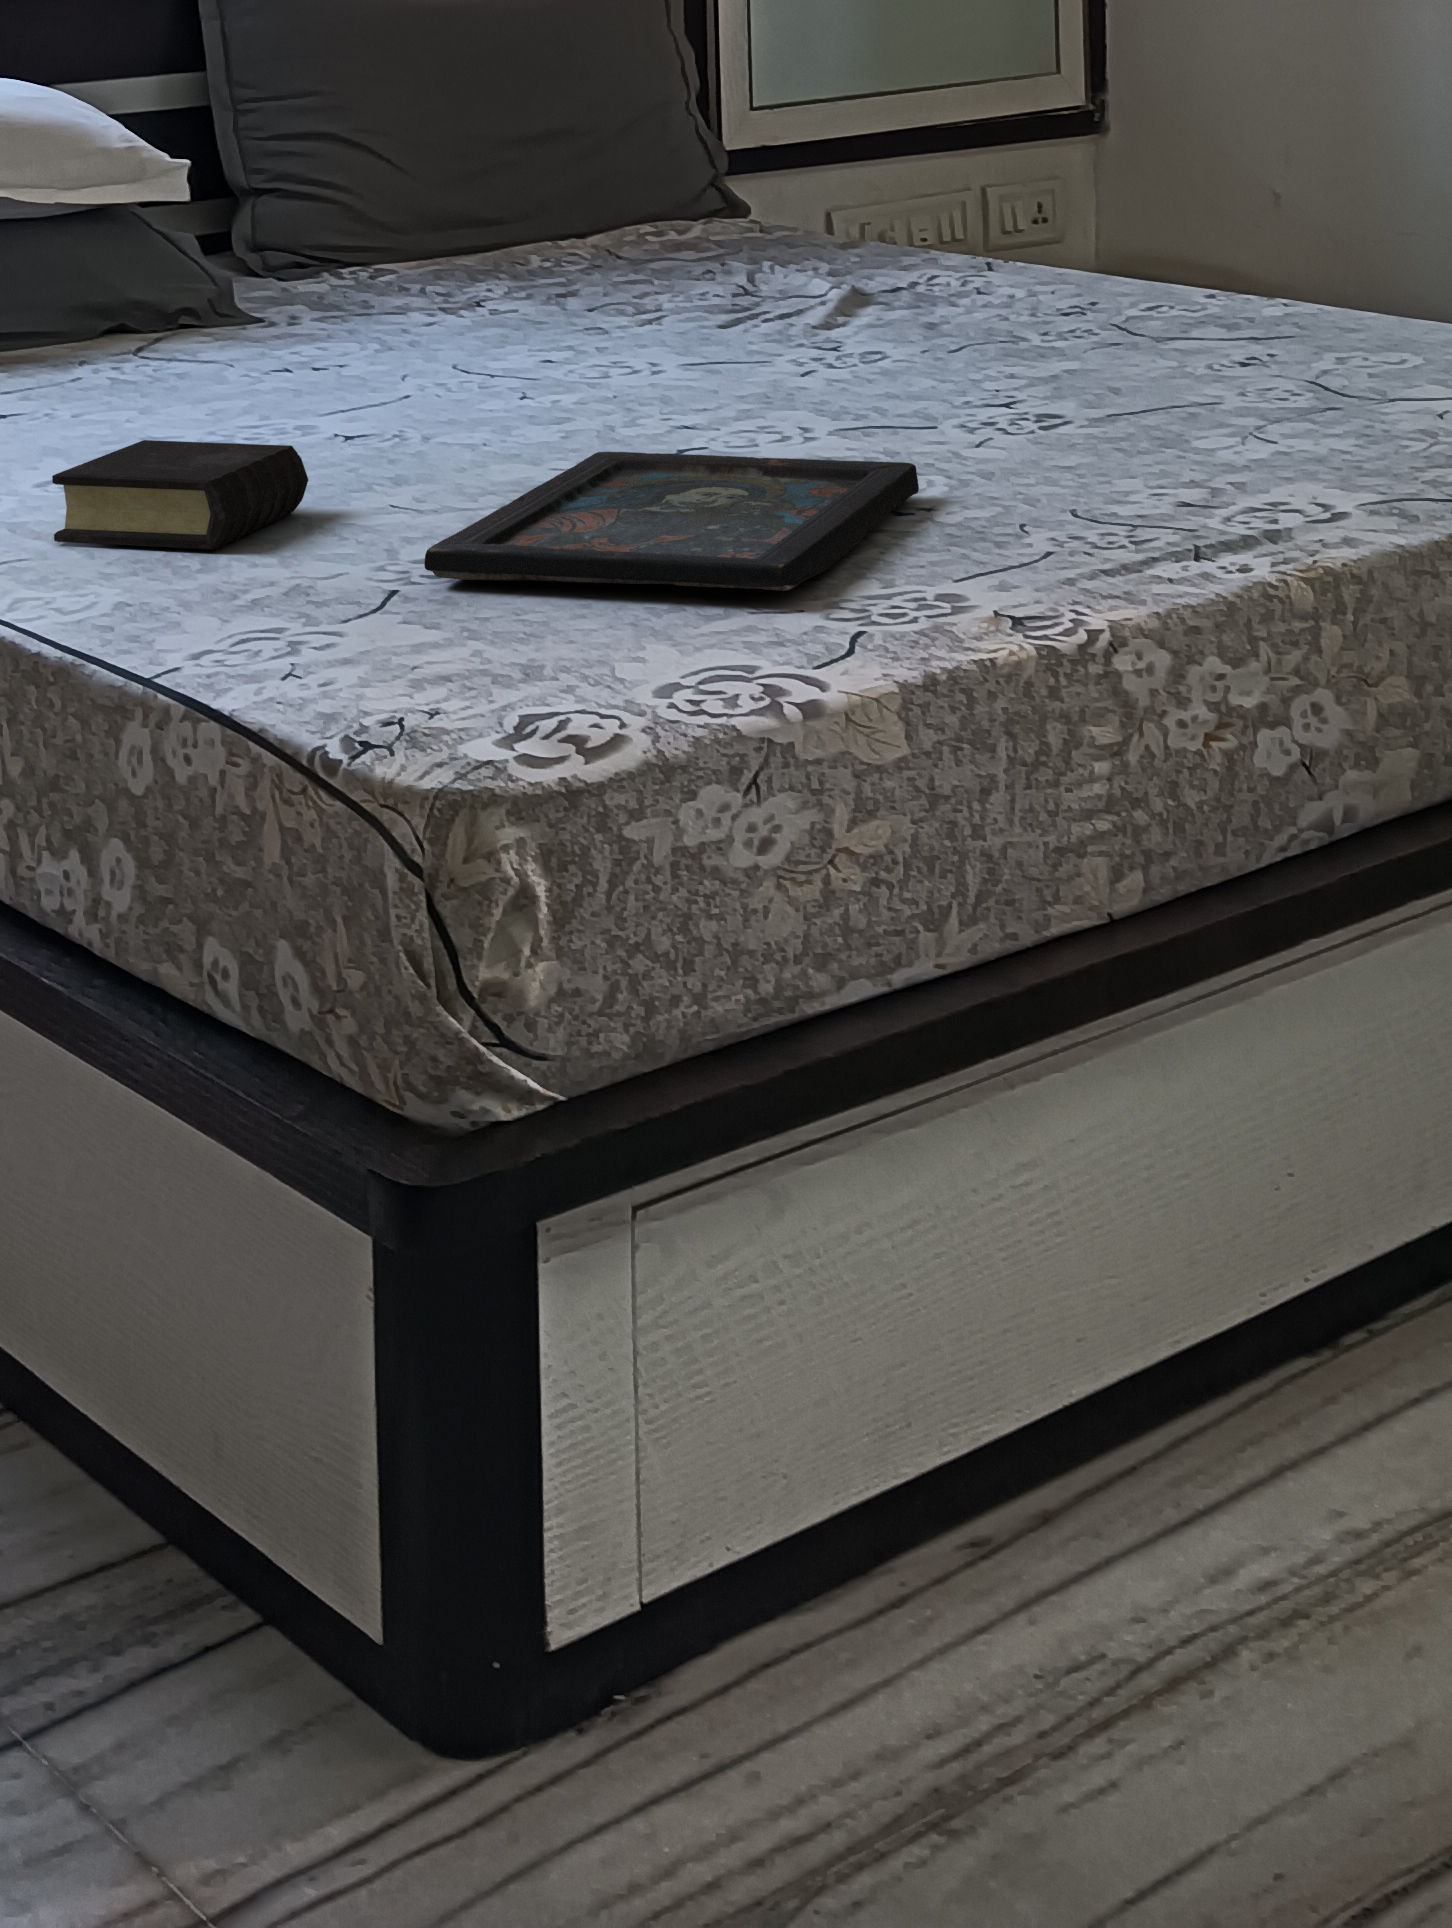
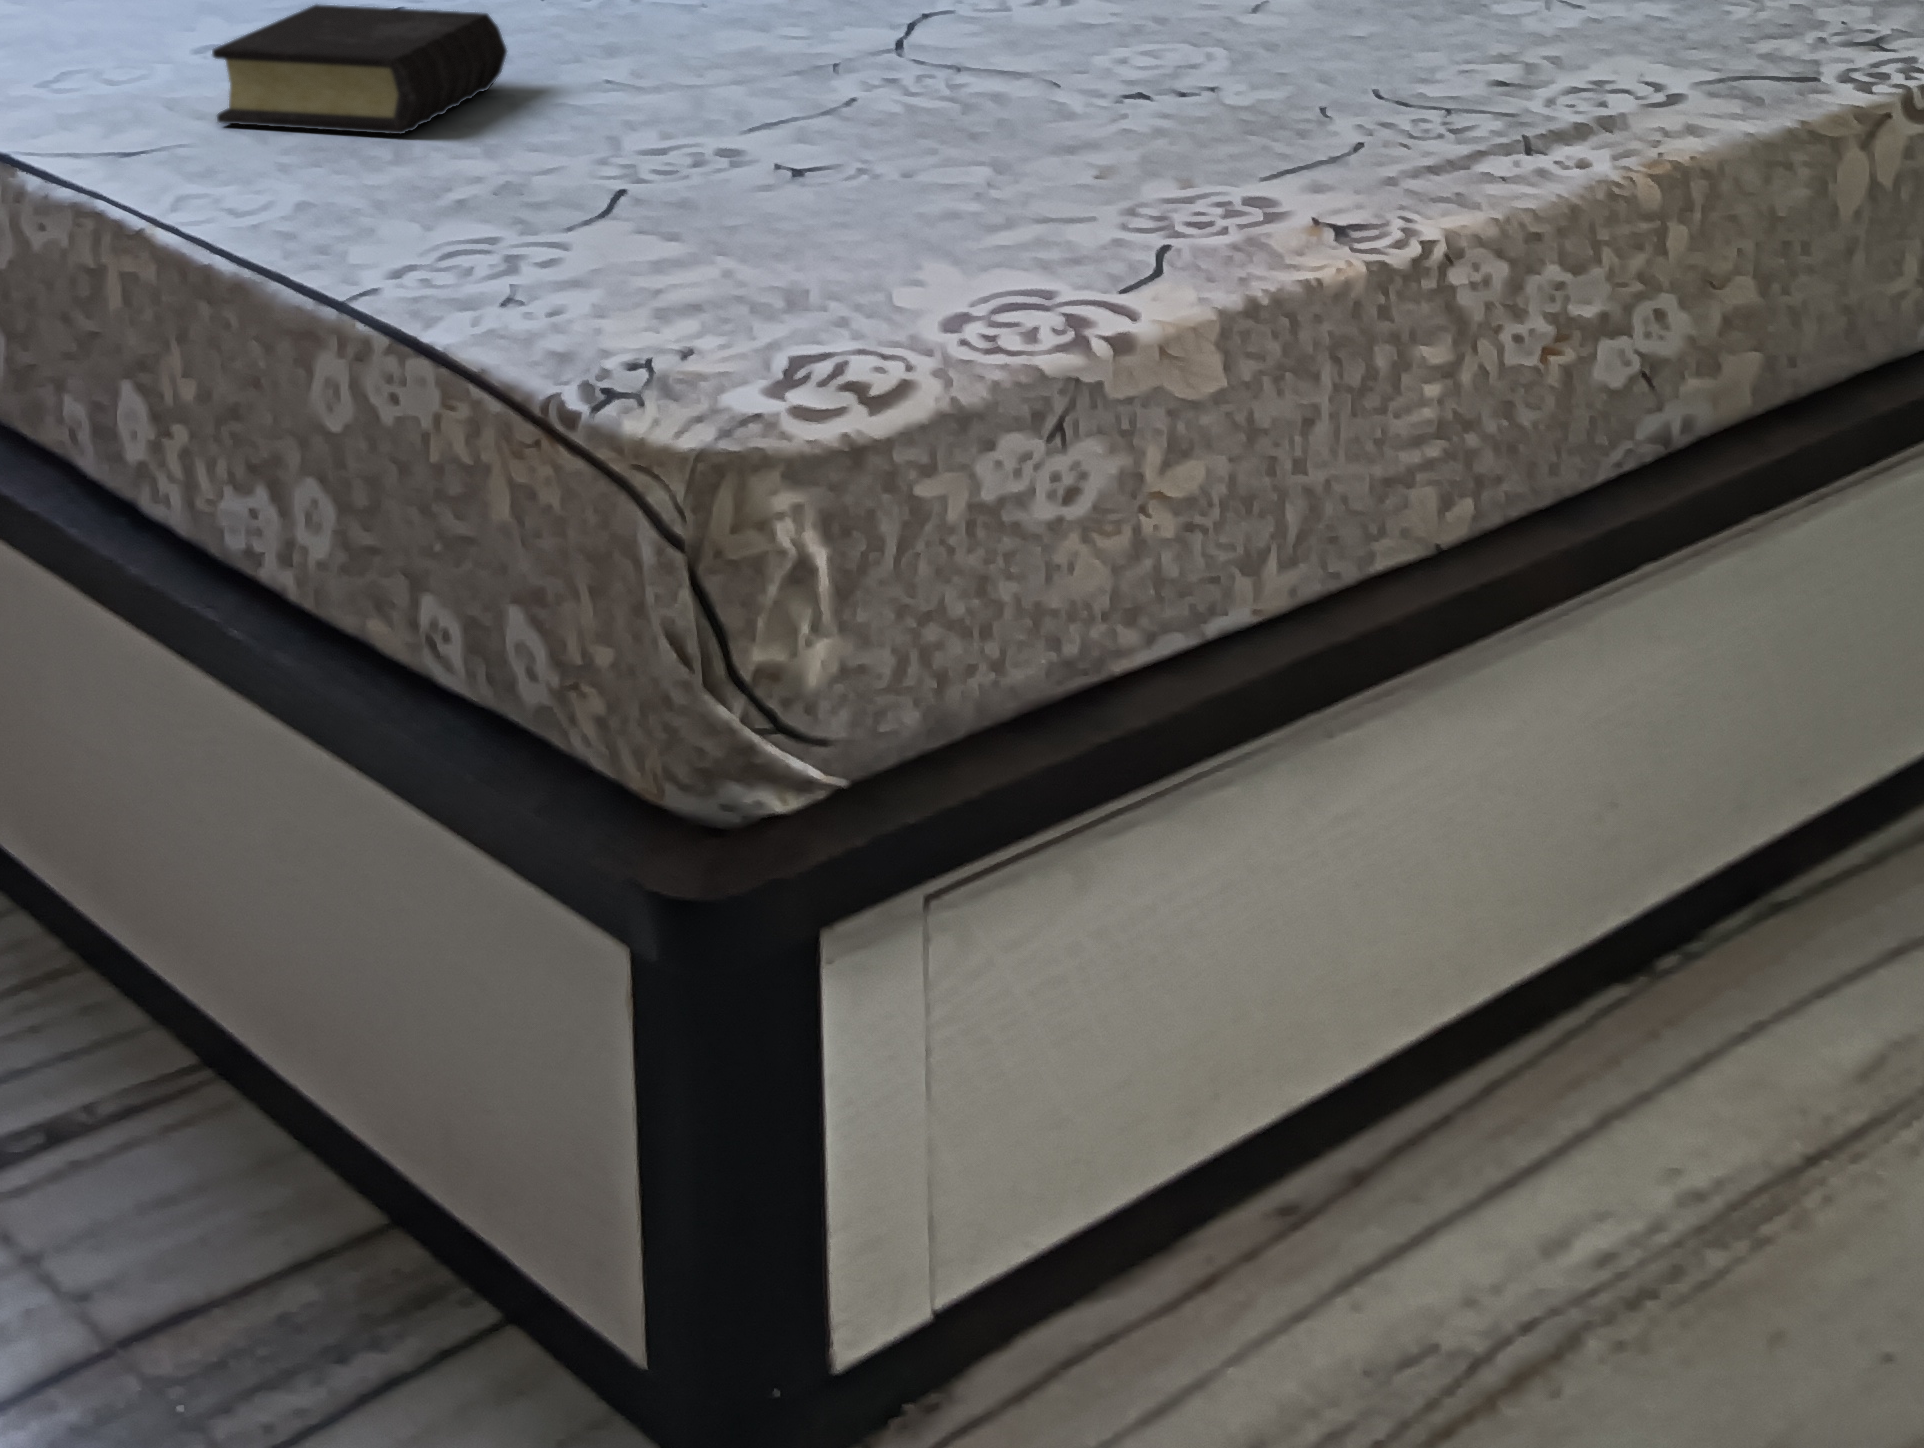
tray: present [424,452,919,591] -> none [652,18,1202,193]

